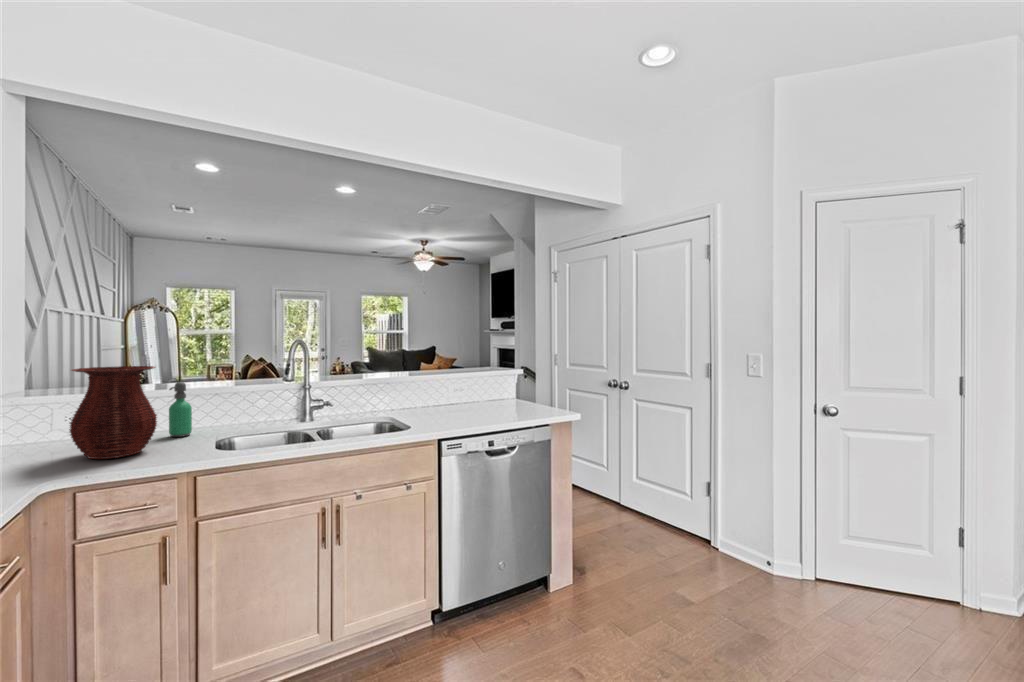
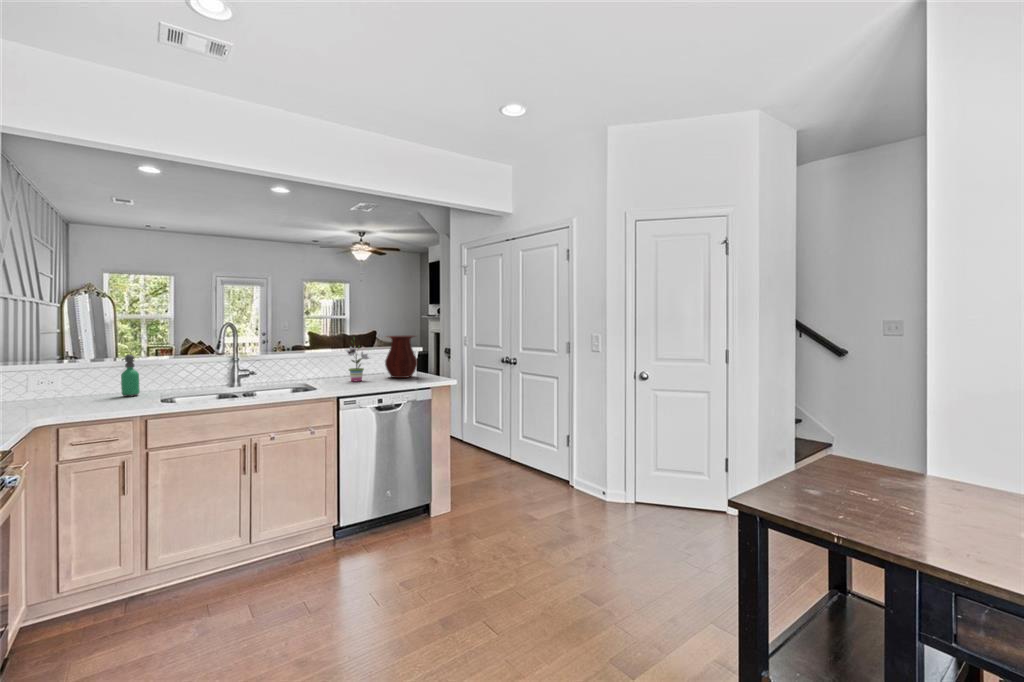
potted plant: none [439,357,470,413] -> present [346,338,369,381]
vase: present [69,366,157,459] -> present [385,336,417,378]

